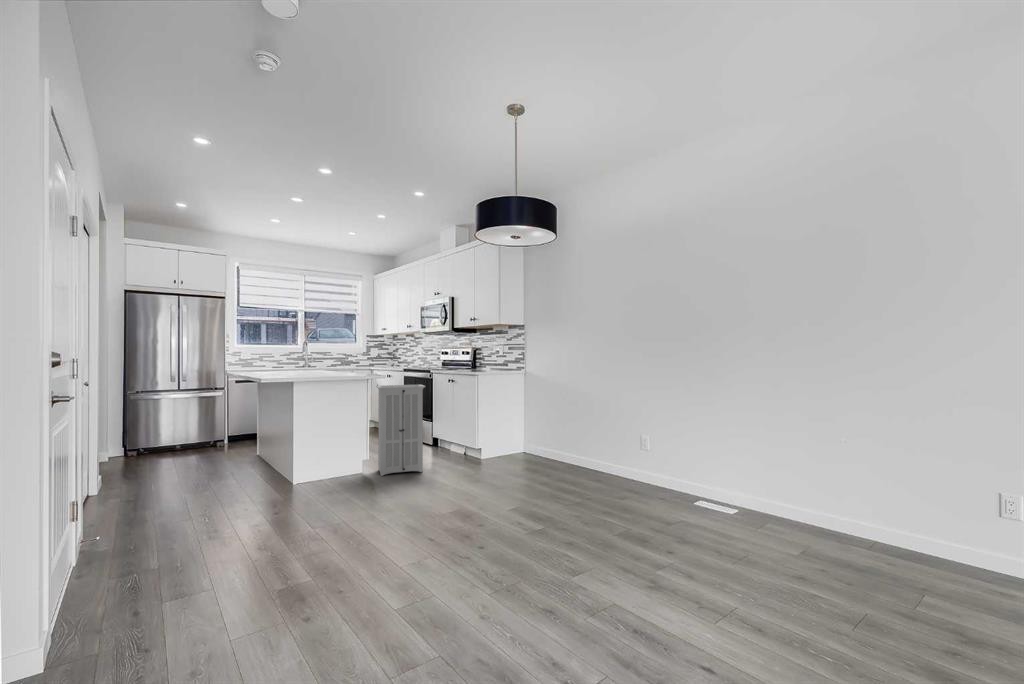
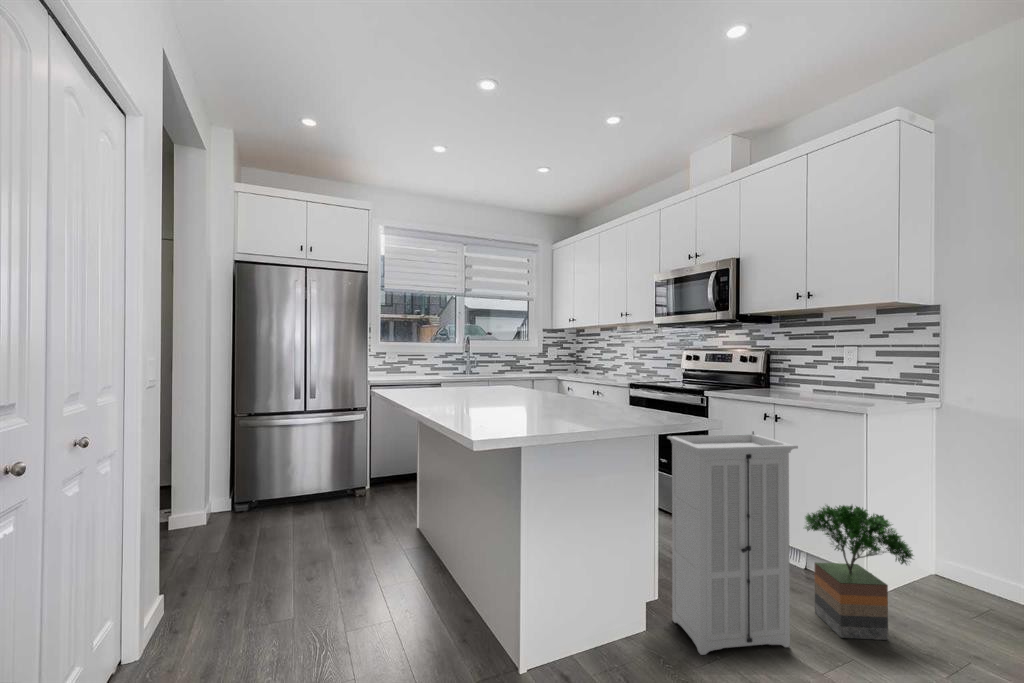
potted tree: none [441,415,477,469] -> present [805,505,914,640]

